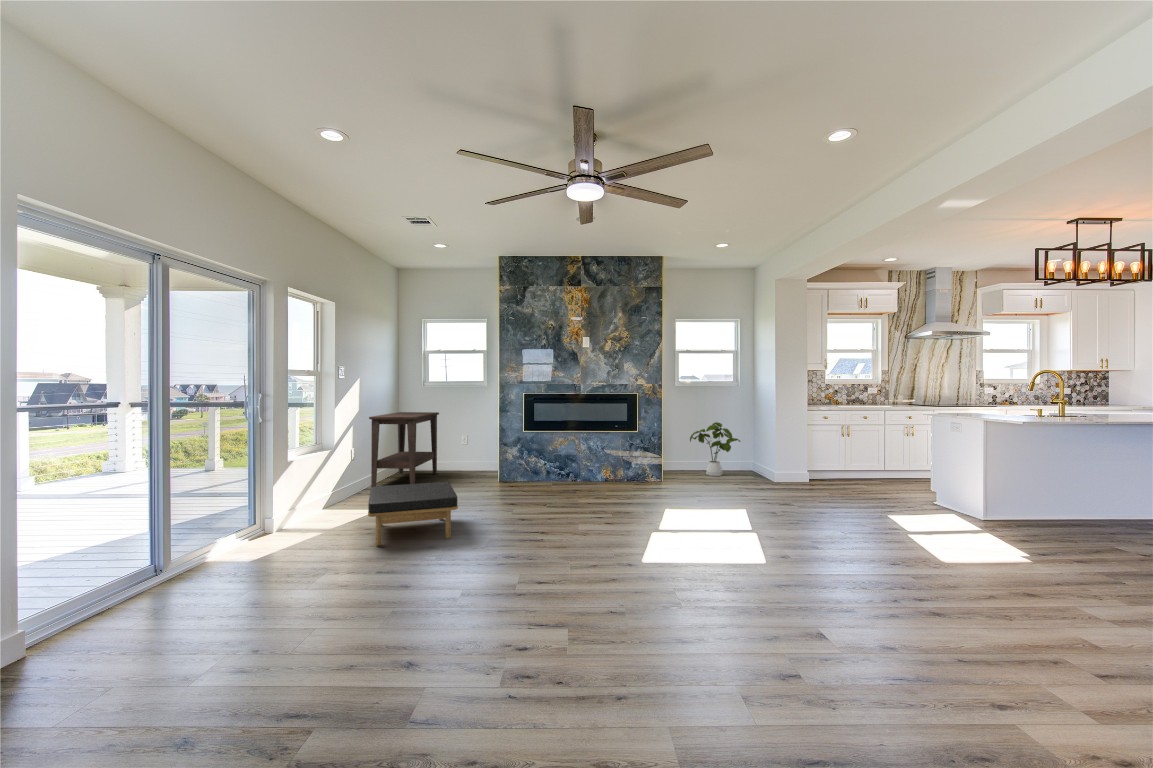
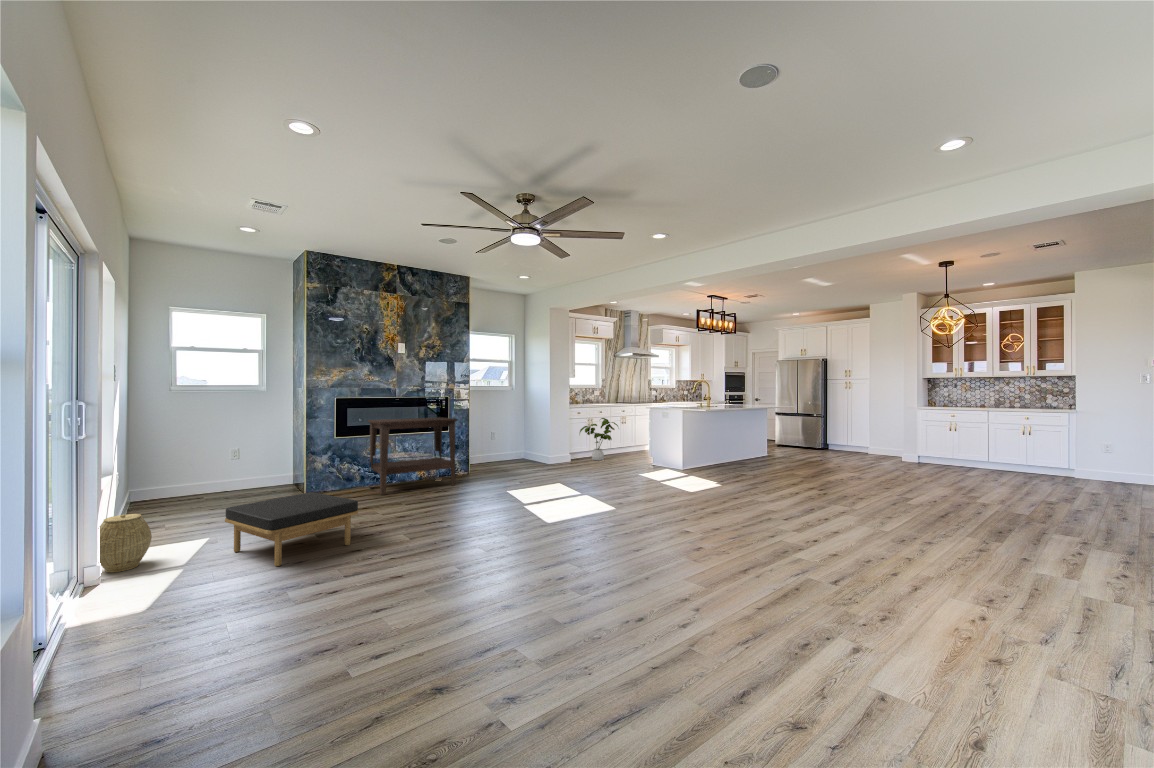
side table: present [369,412,439,487] -> present [368,417,457,495]
house plant: present [690,422,740,476] -> present [580,418,618,460]
woven basket: none [295,481,332,525] -> present [100,514,152,572]

